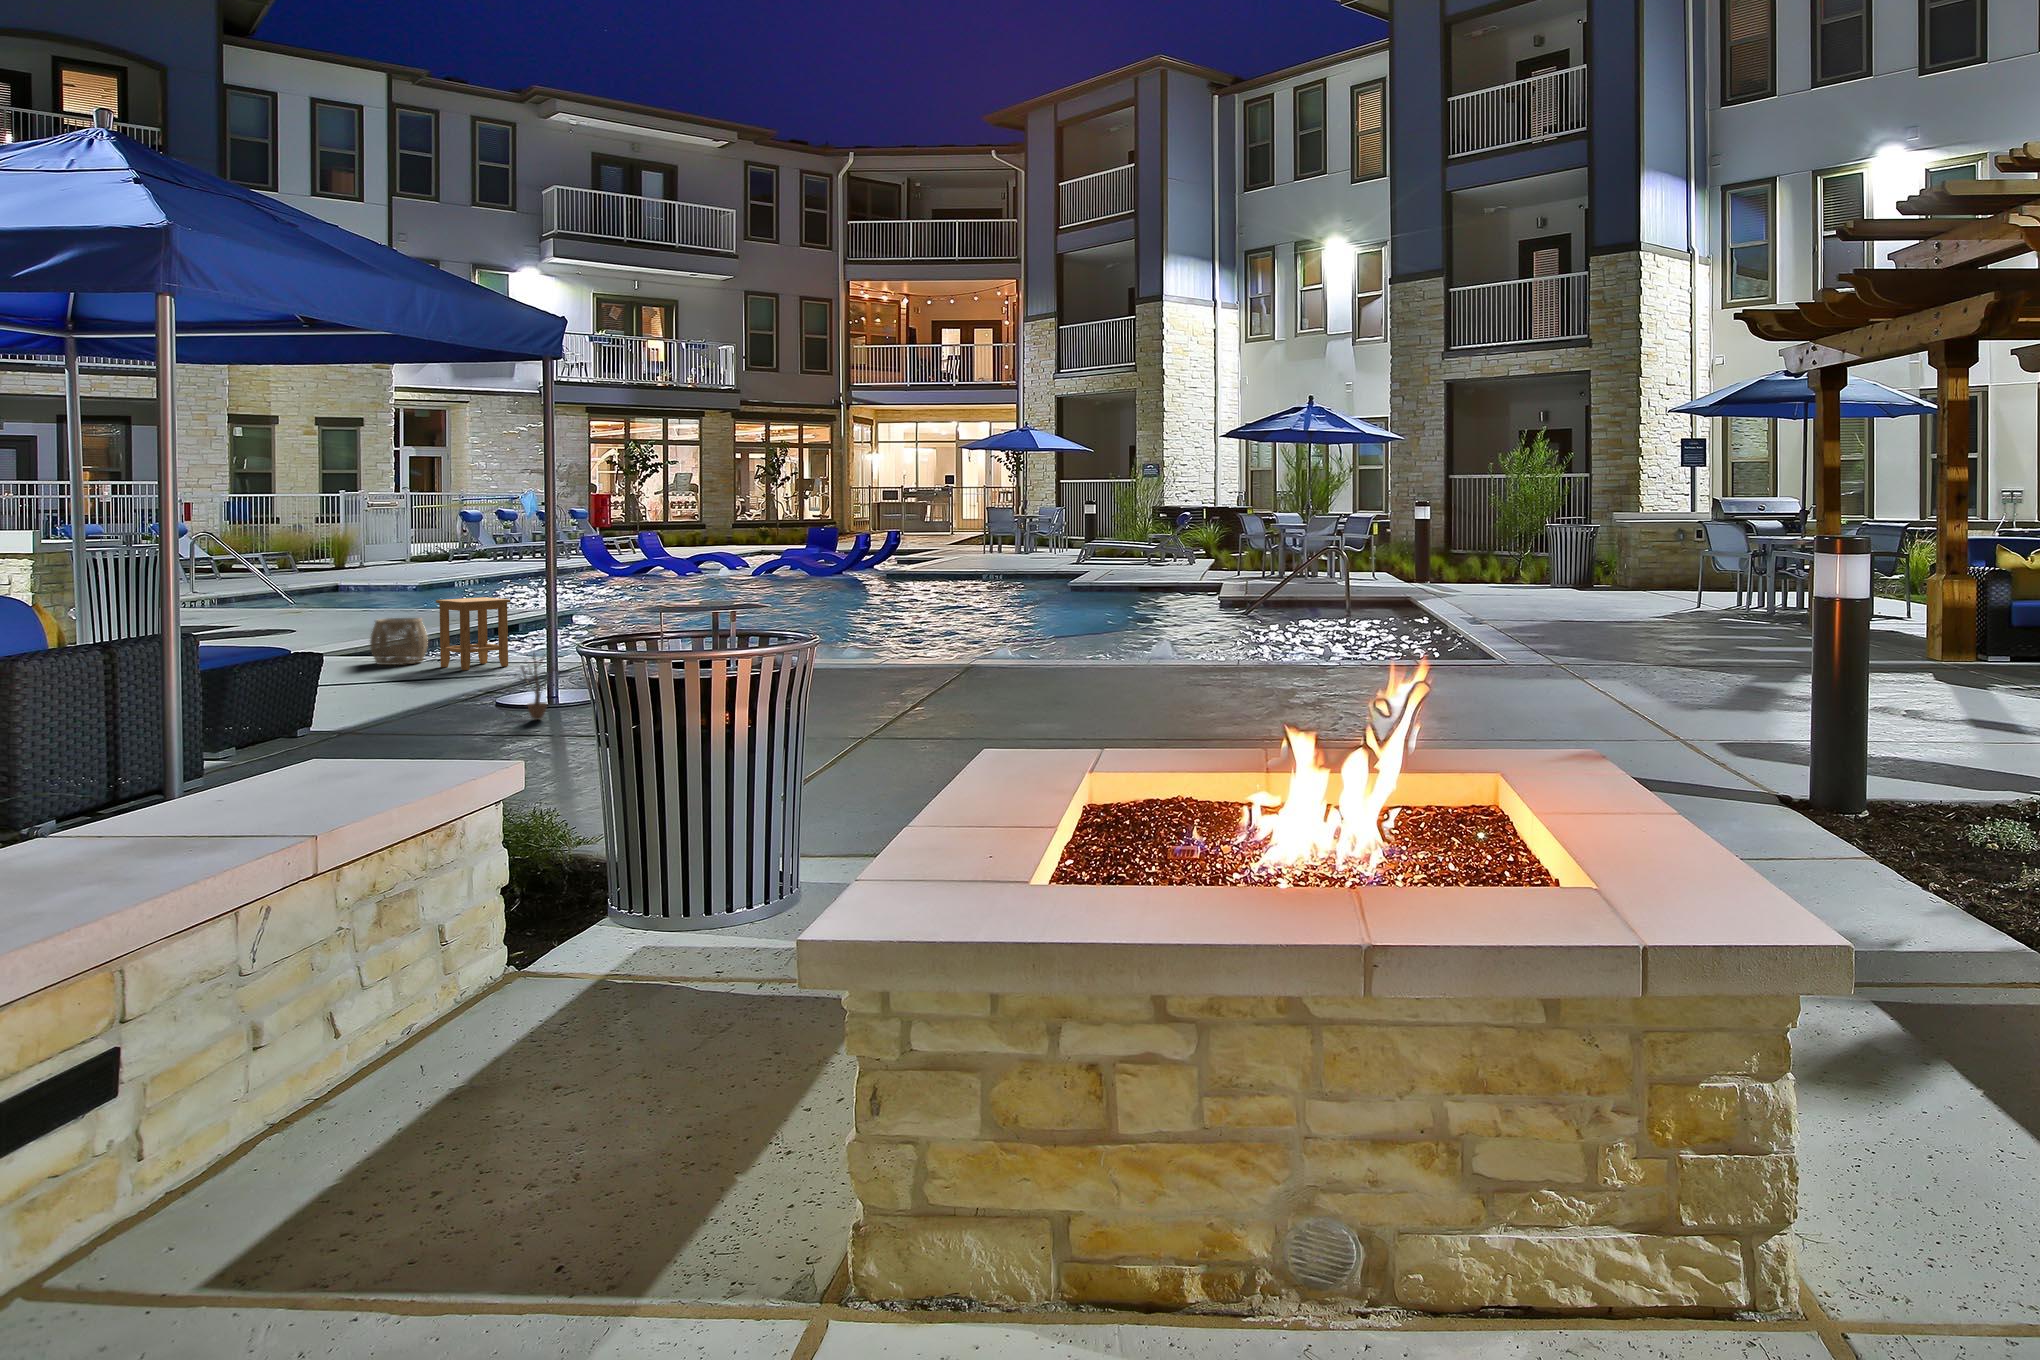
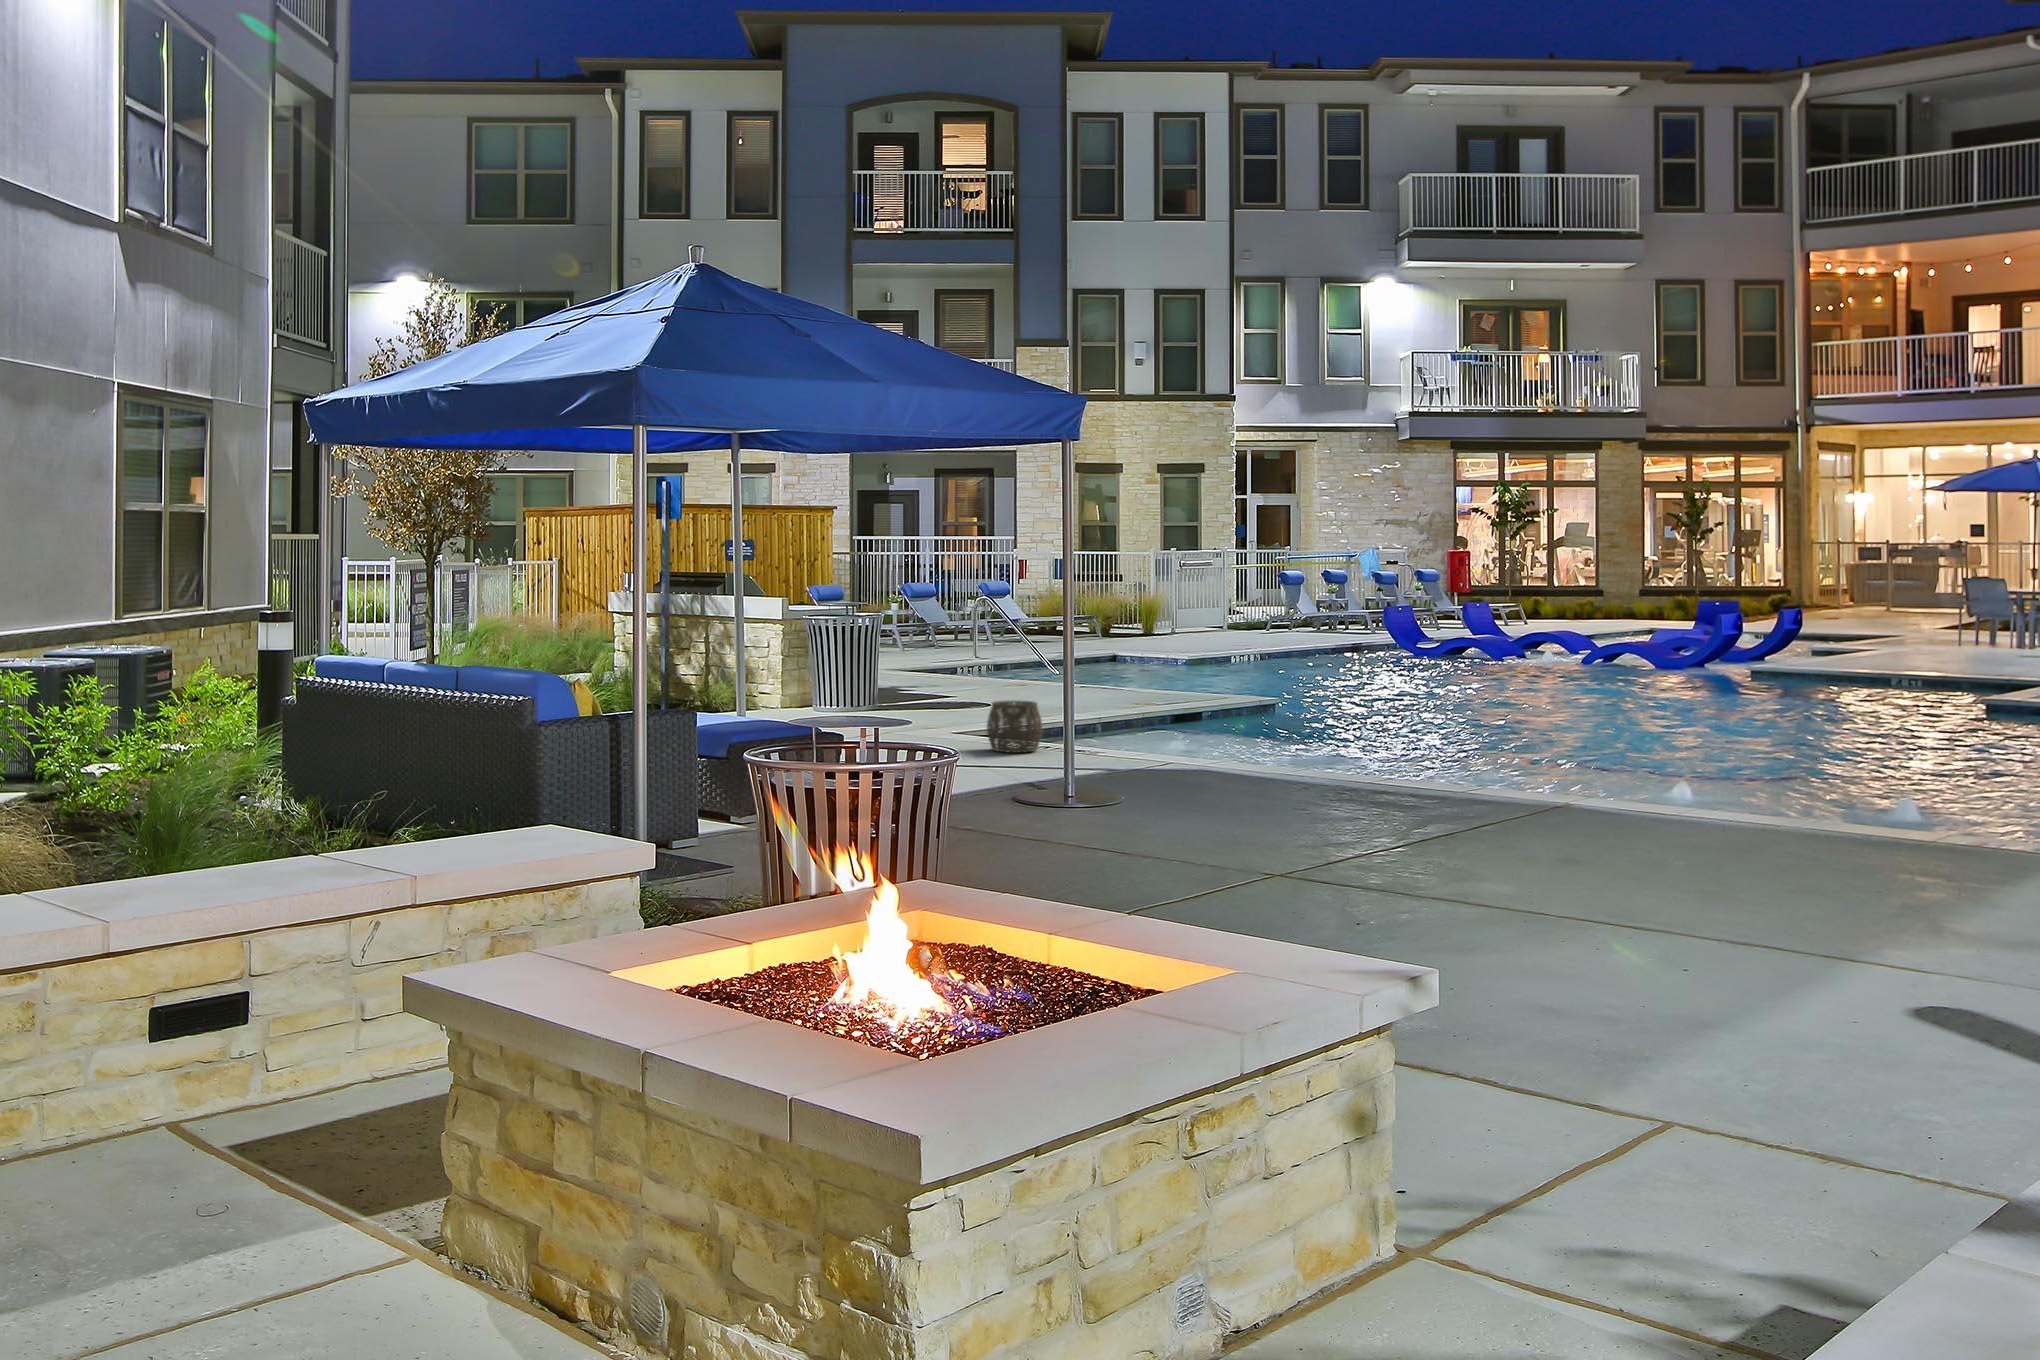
stool: present [436,597,511,670] -> none [1040,683,1110,765]
decorative plant: present [509,654,559,719] -> none [991,752,1047,831]

